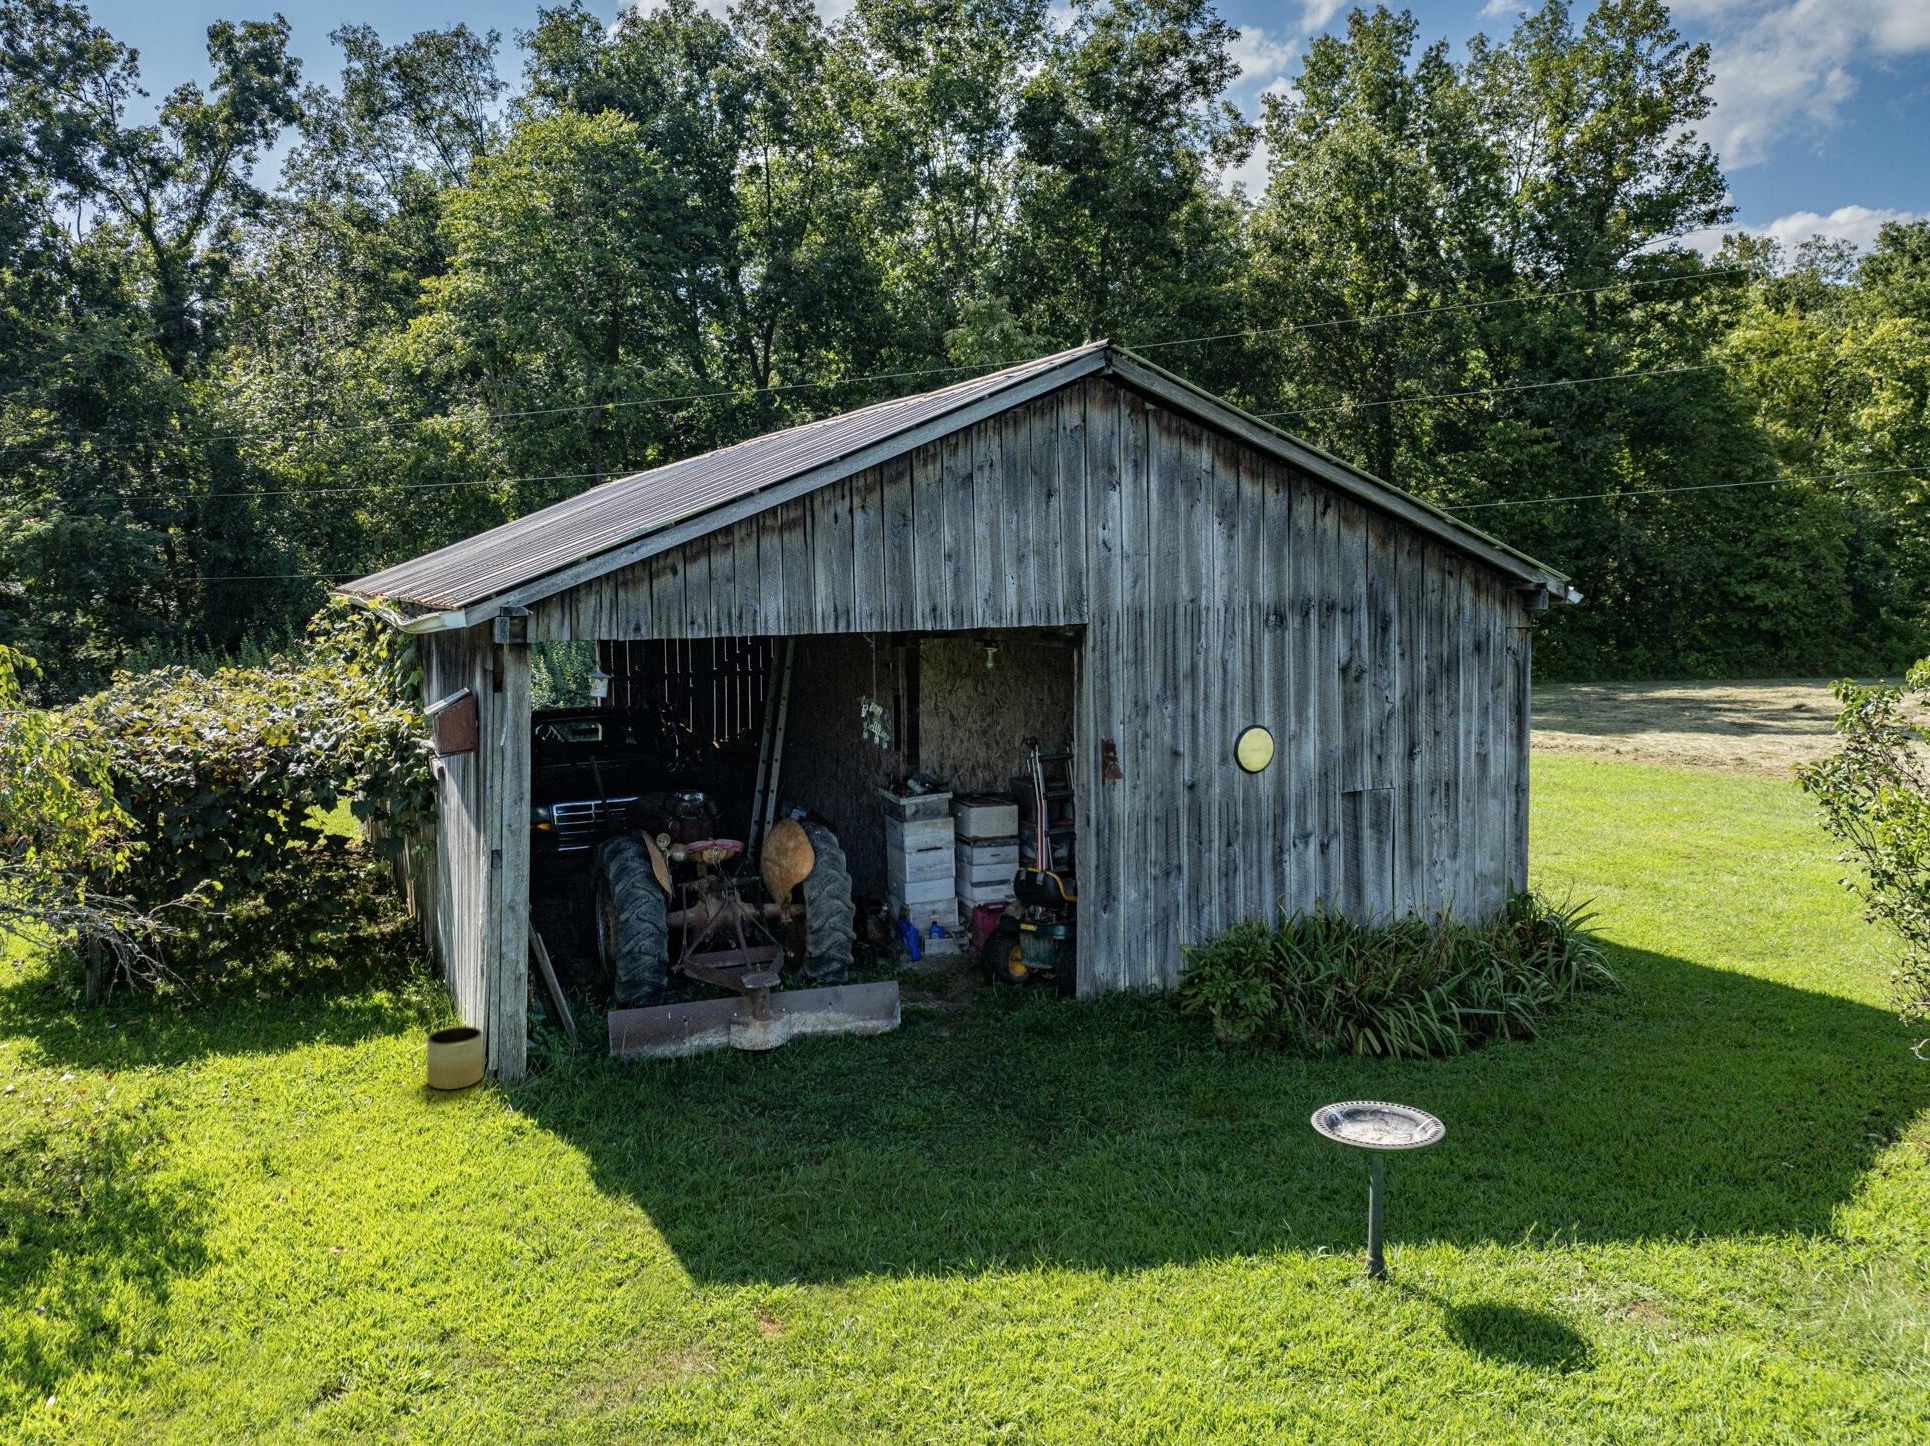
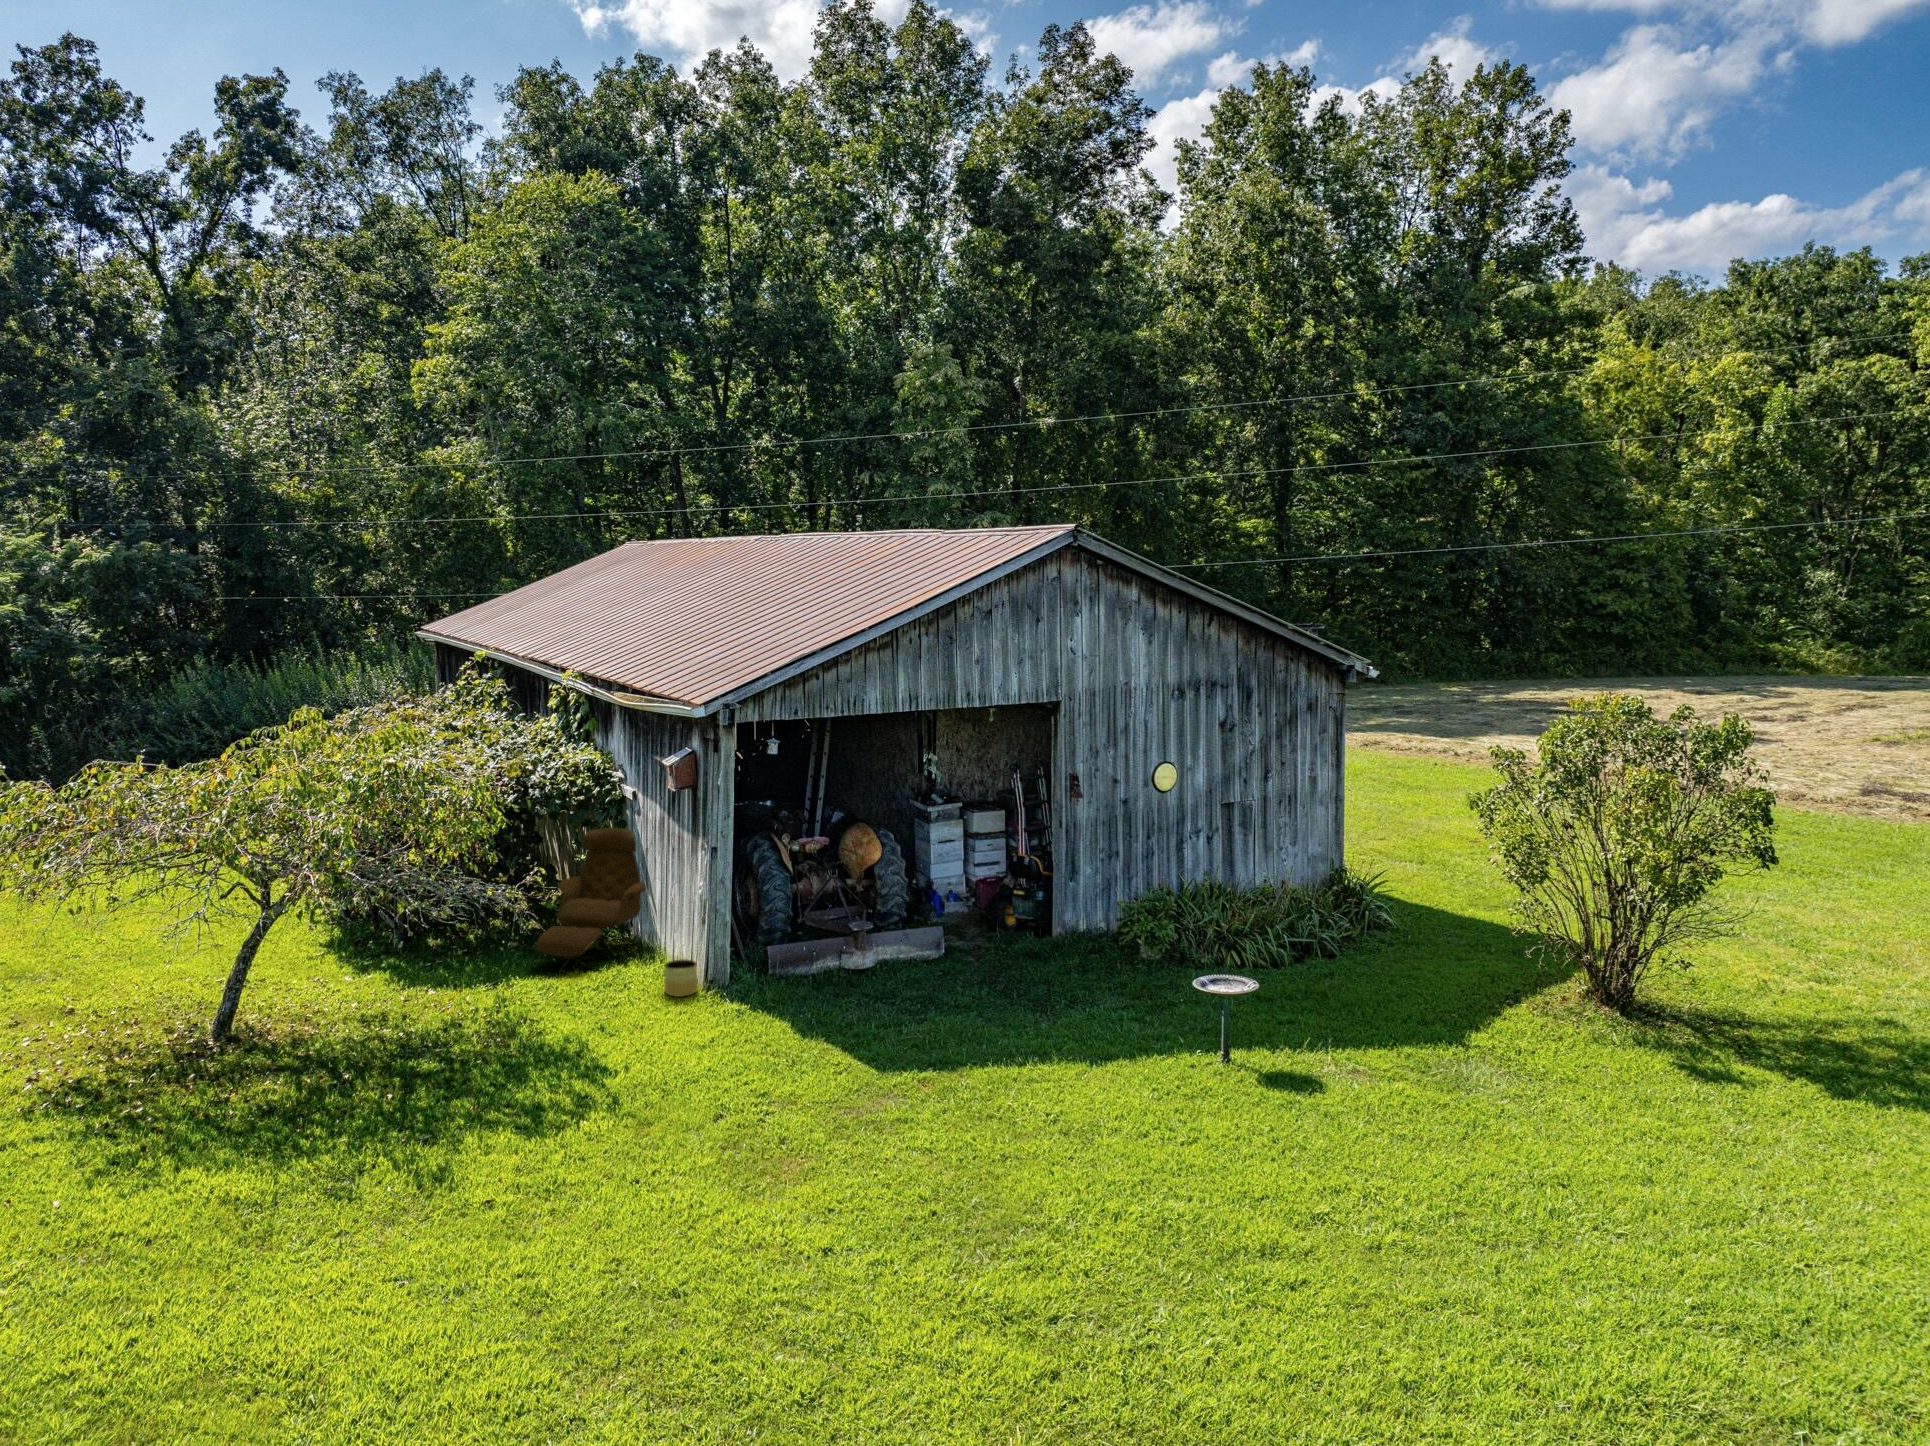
lounge chair: none [262,819,466,1040] -> present [536,828,646,973]

